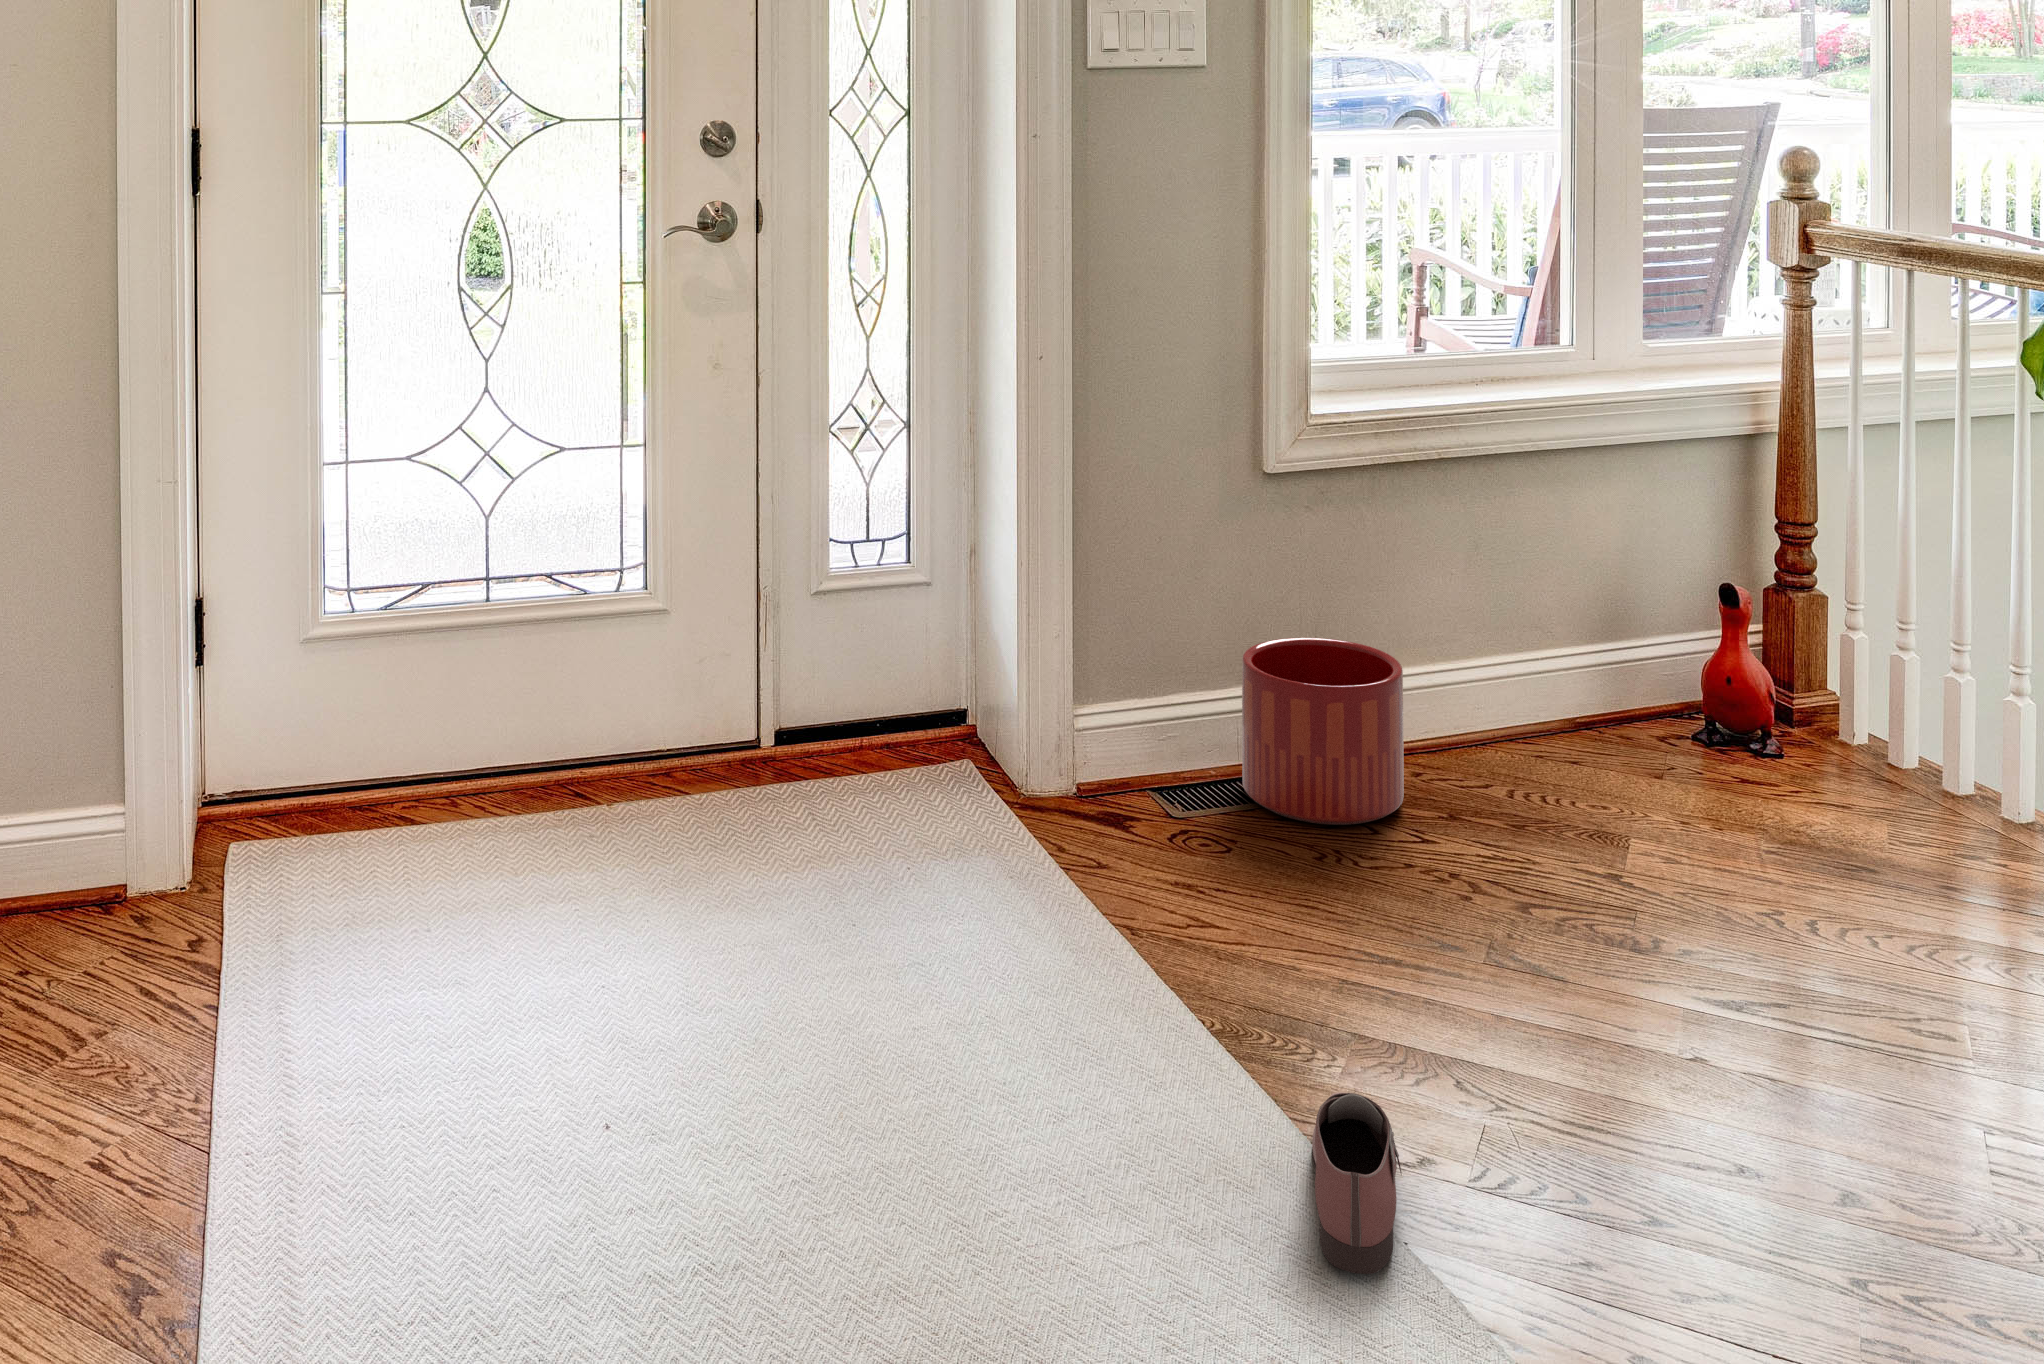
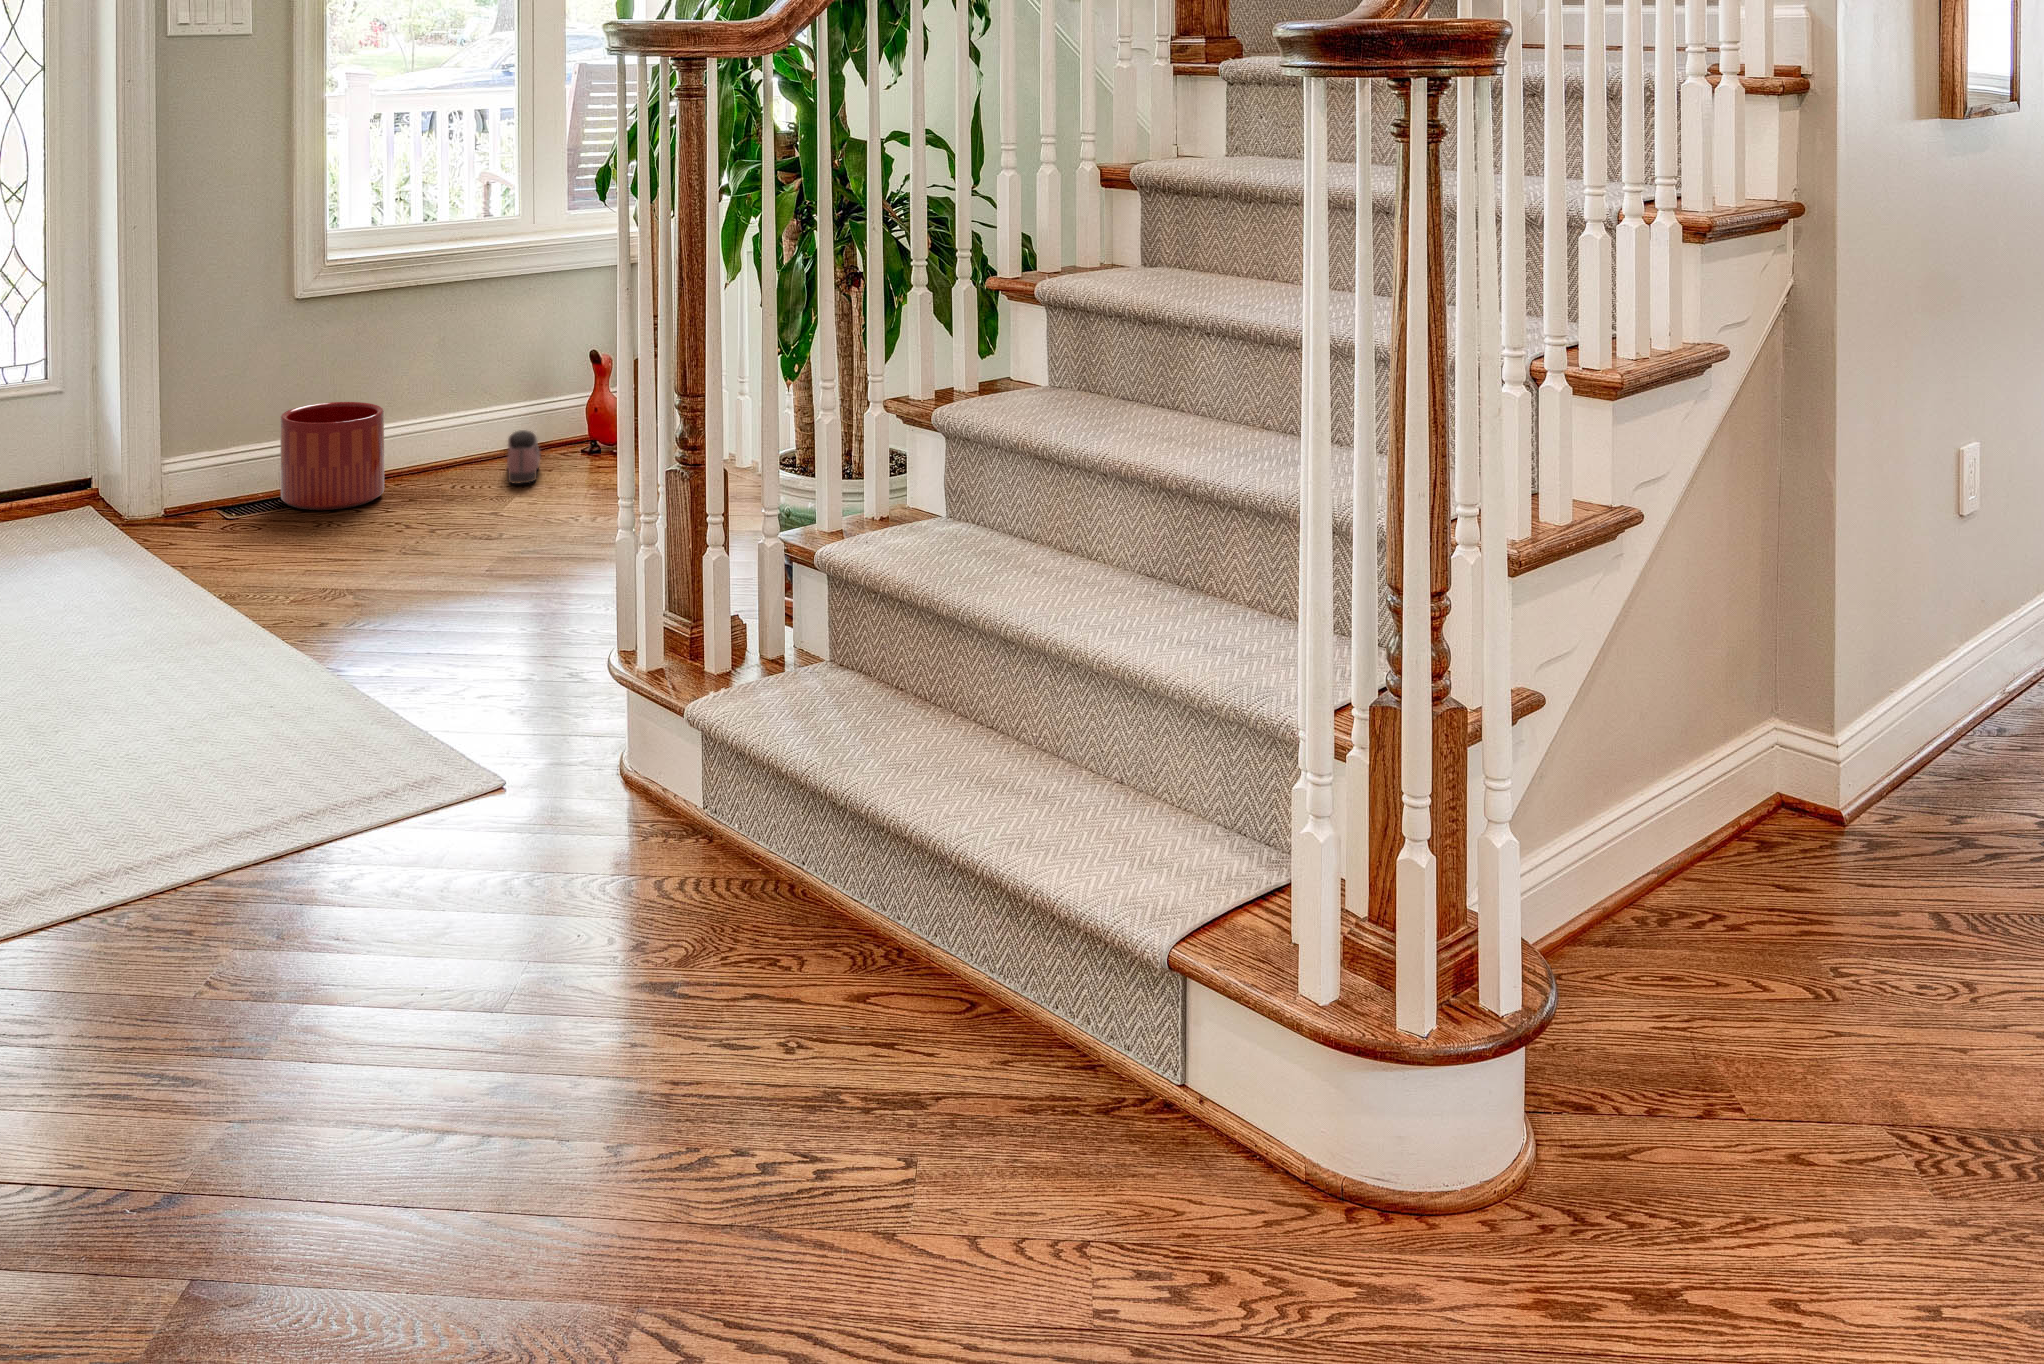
shoe: present [1312,1093,1402,1274] -> present [507,430,541,483]

